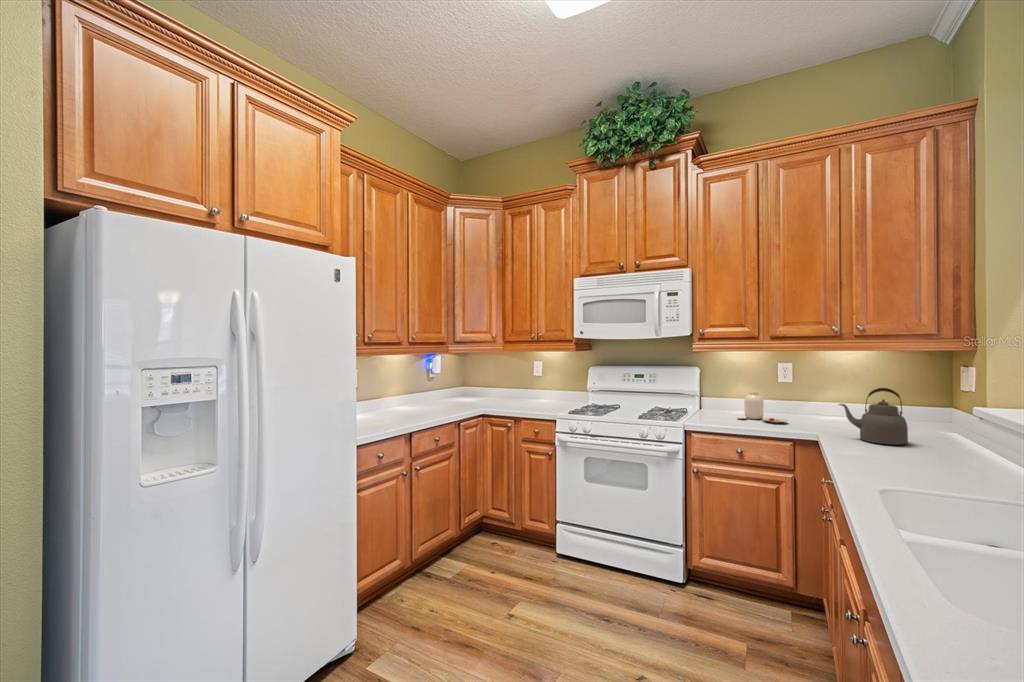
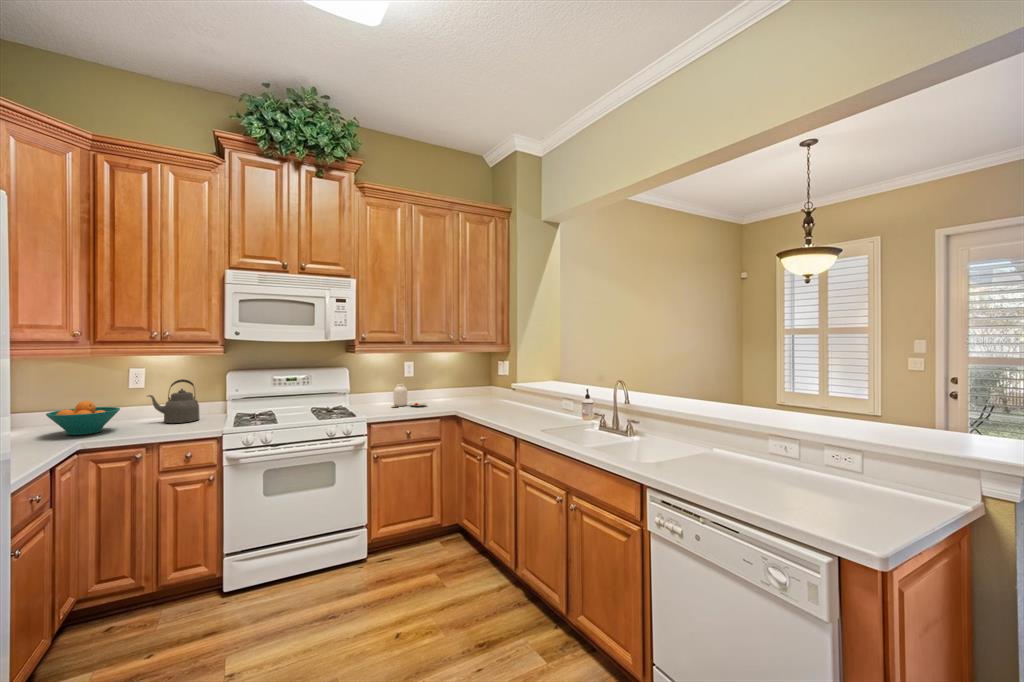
fruit bowl: none [478,381,516,404] -> present [46,401,120,435]
kettle: present [839,388,908,445] -> present [149,379,199,423]

